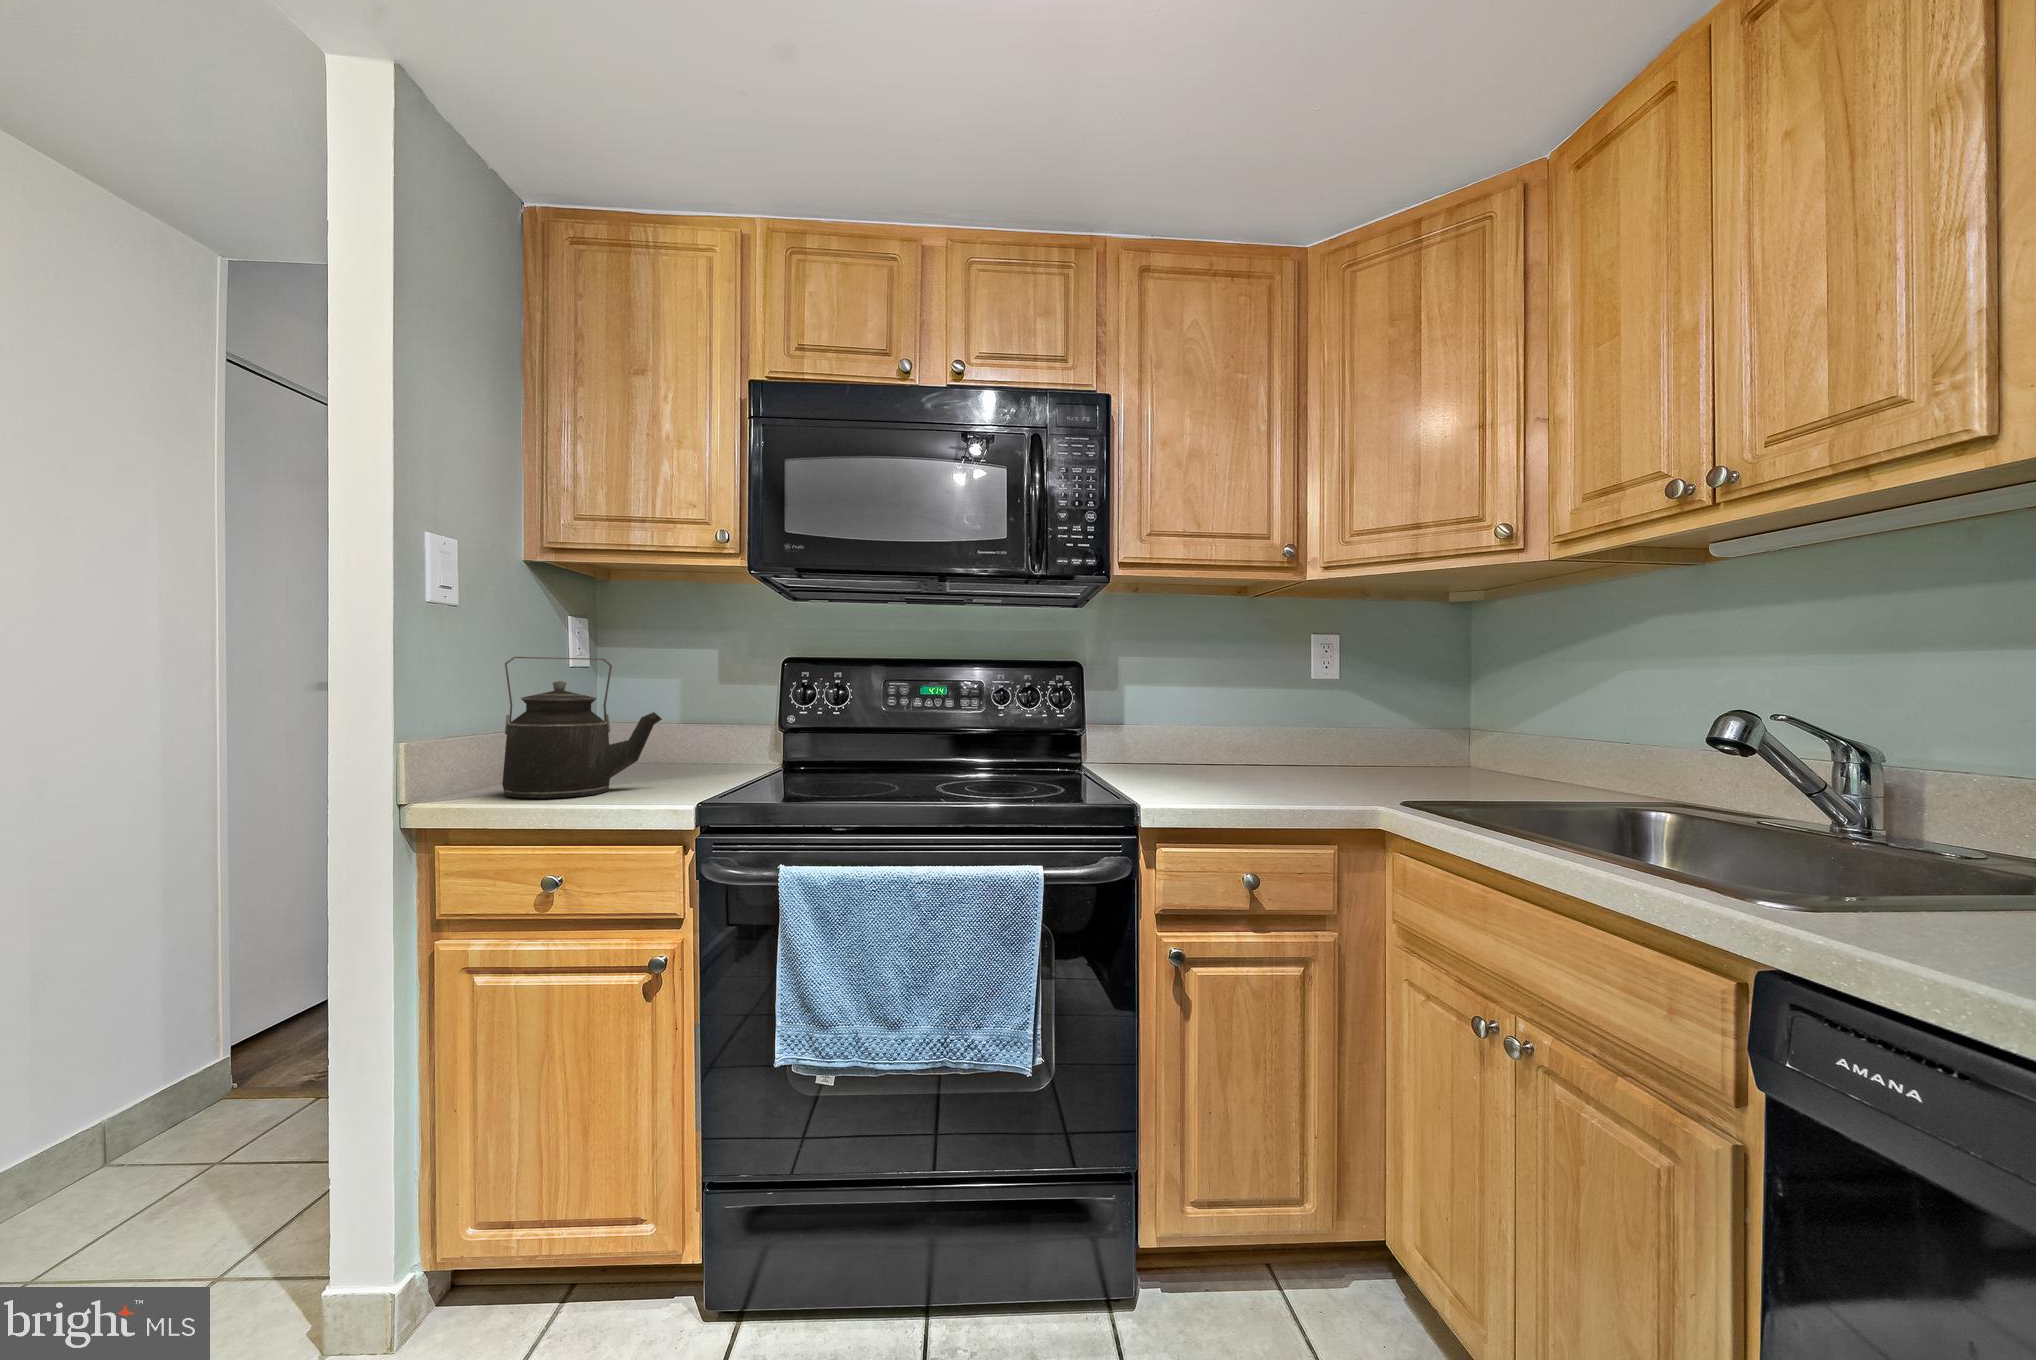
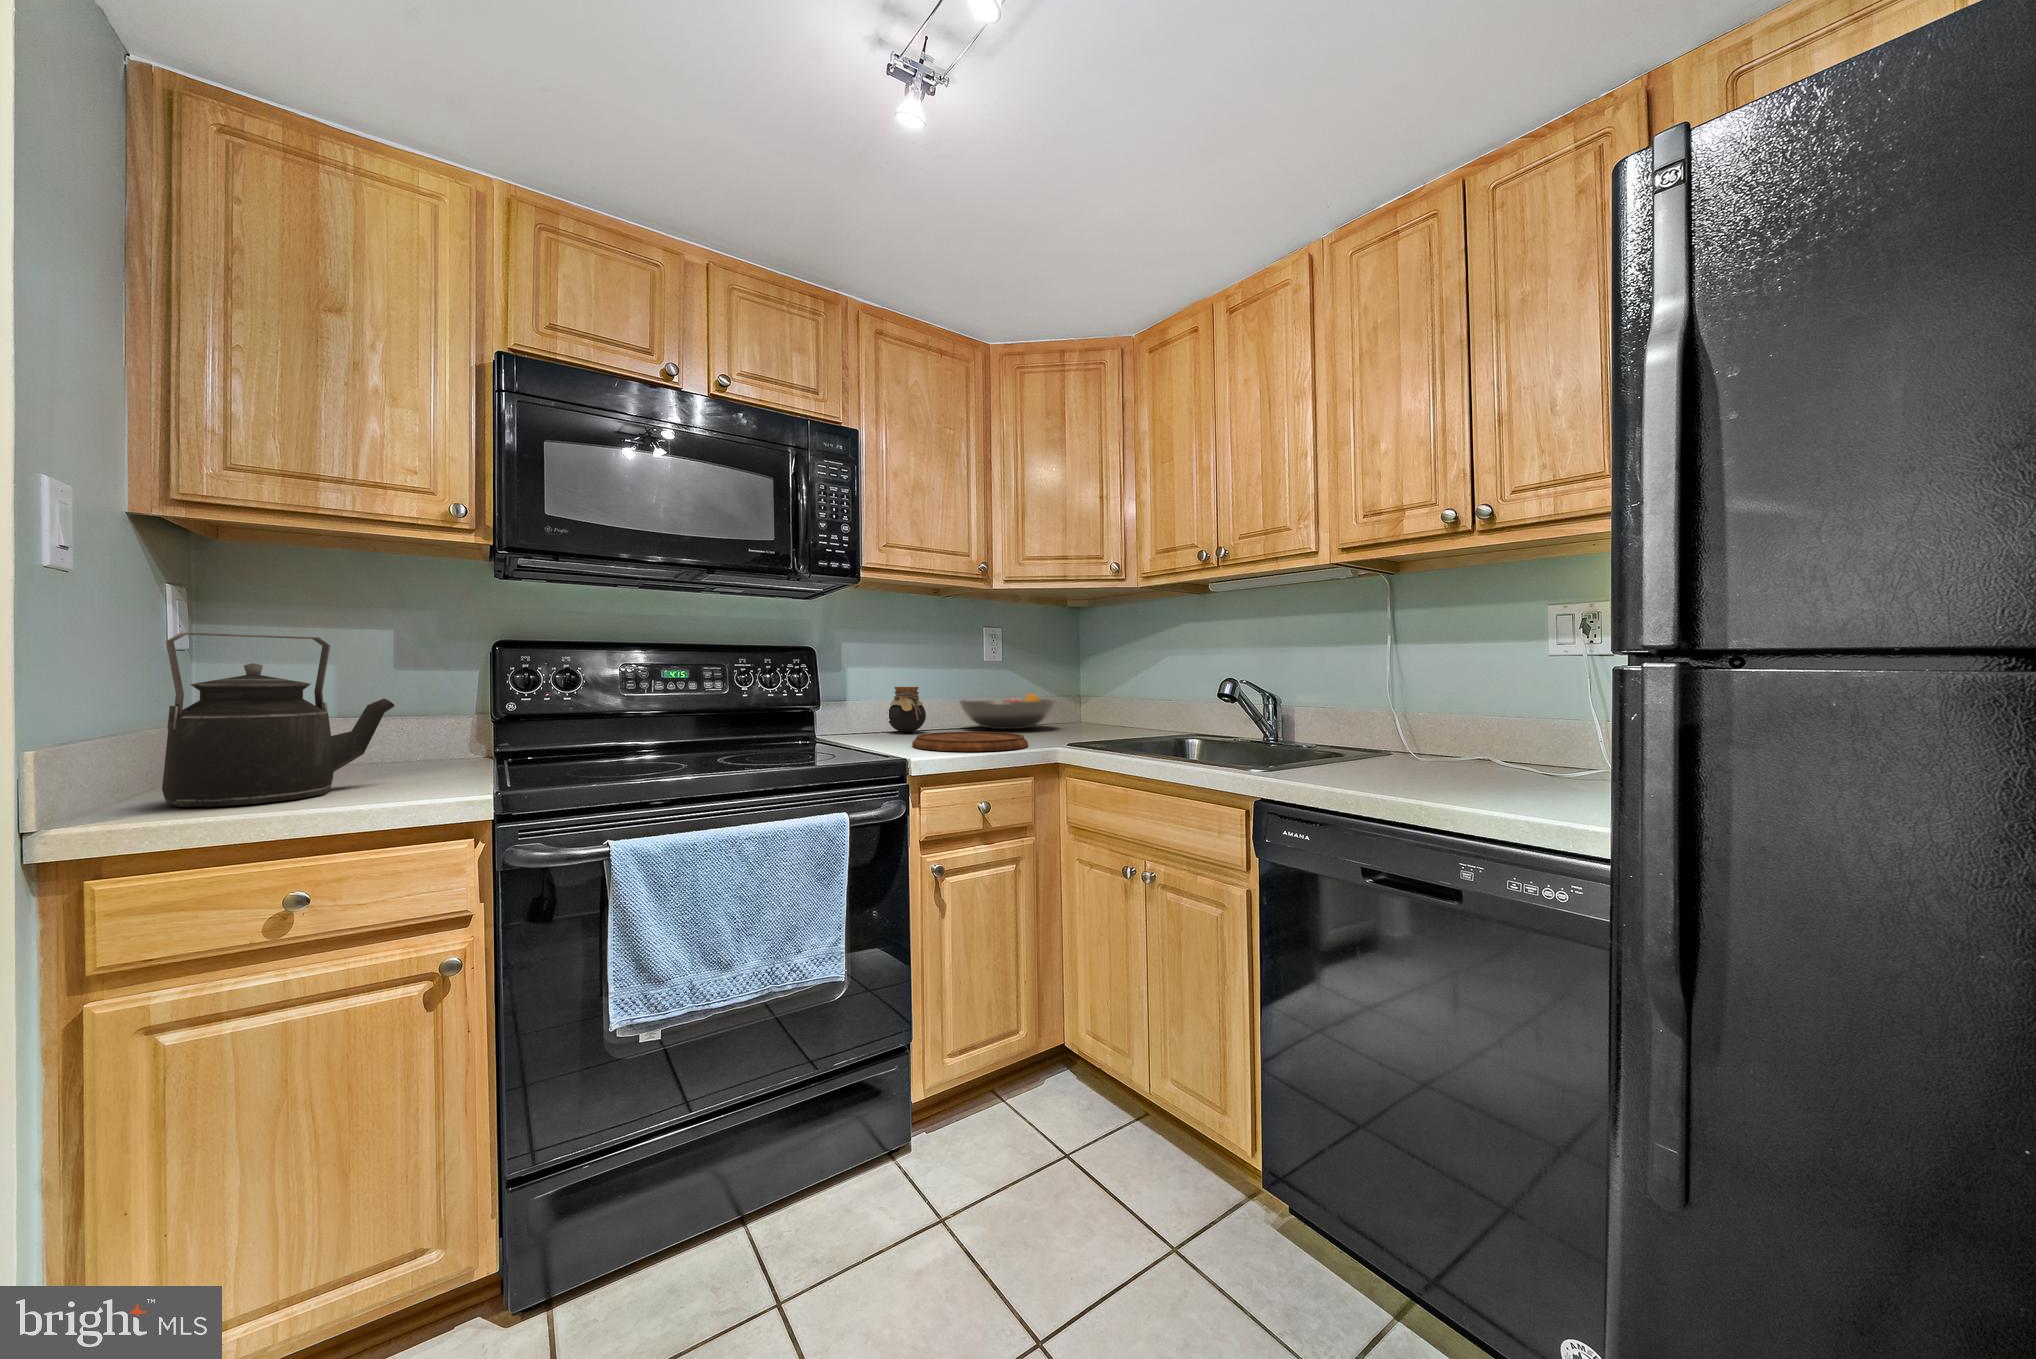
jar: none [1187,709,1237,768] -> present [889,687,926,733]
fruit bowl: none [1290,721,1437,772] -> present [960,693,1055,729]
cutting board: none [1176,772,1338,804] -> present [912,732,1028,751]

